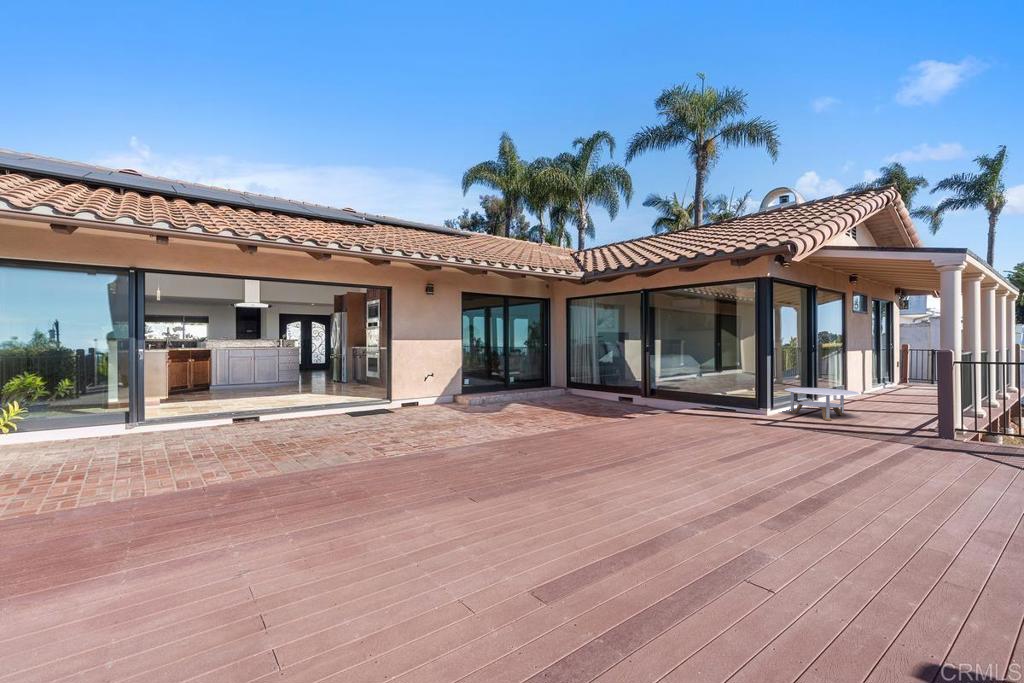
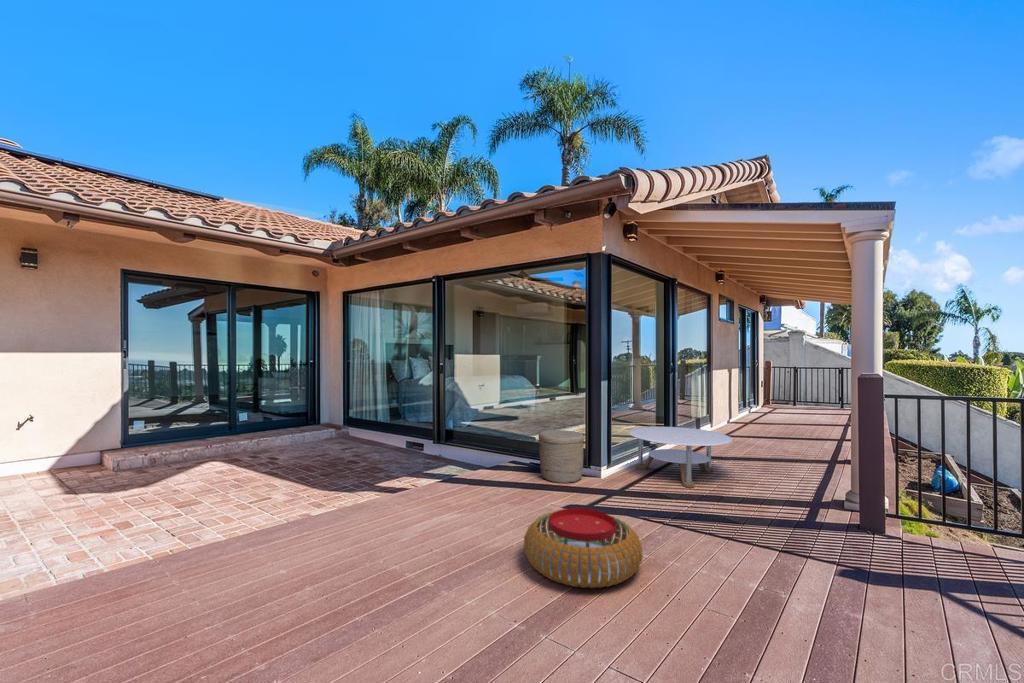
woven basket: none [725,387,756,417] -> present [539,430,584,483]
pouf: none [742,416,805,443] -> present [524,508,642,588]

